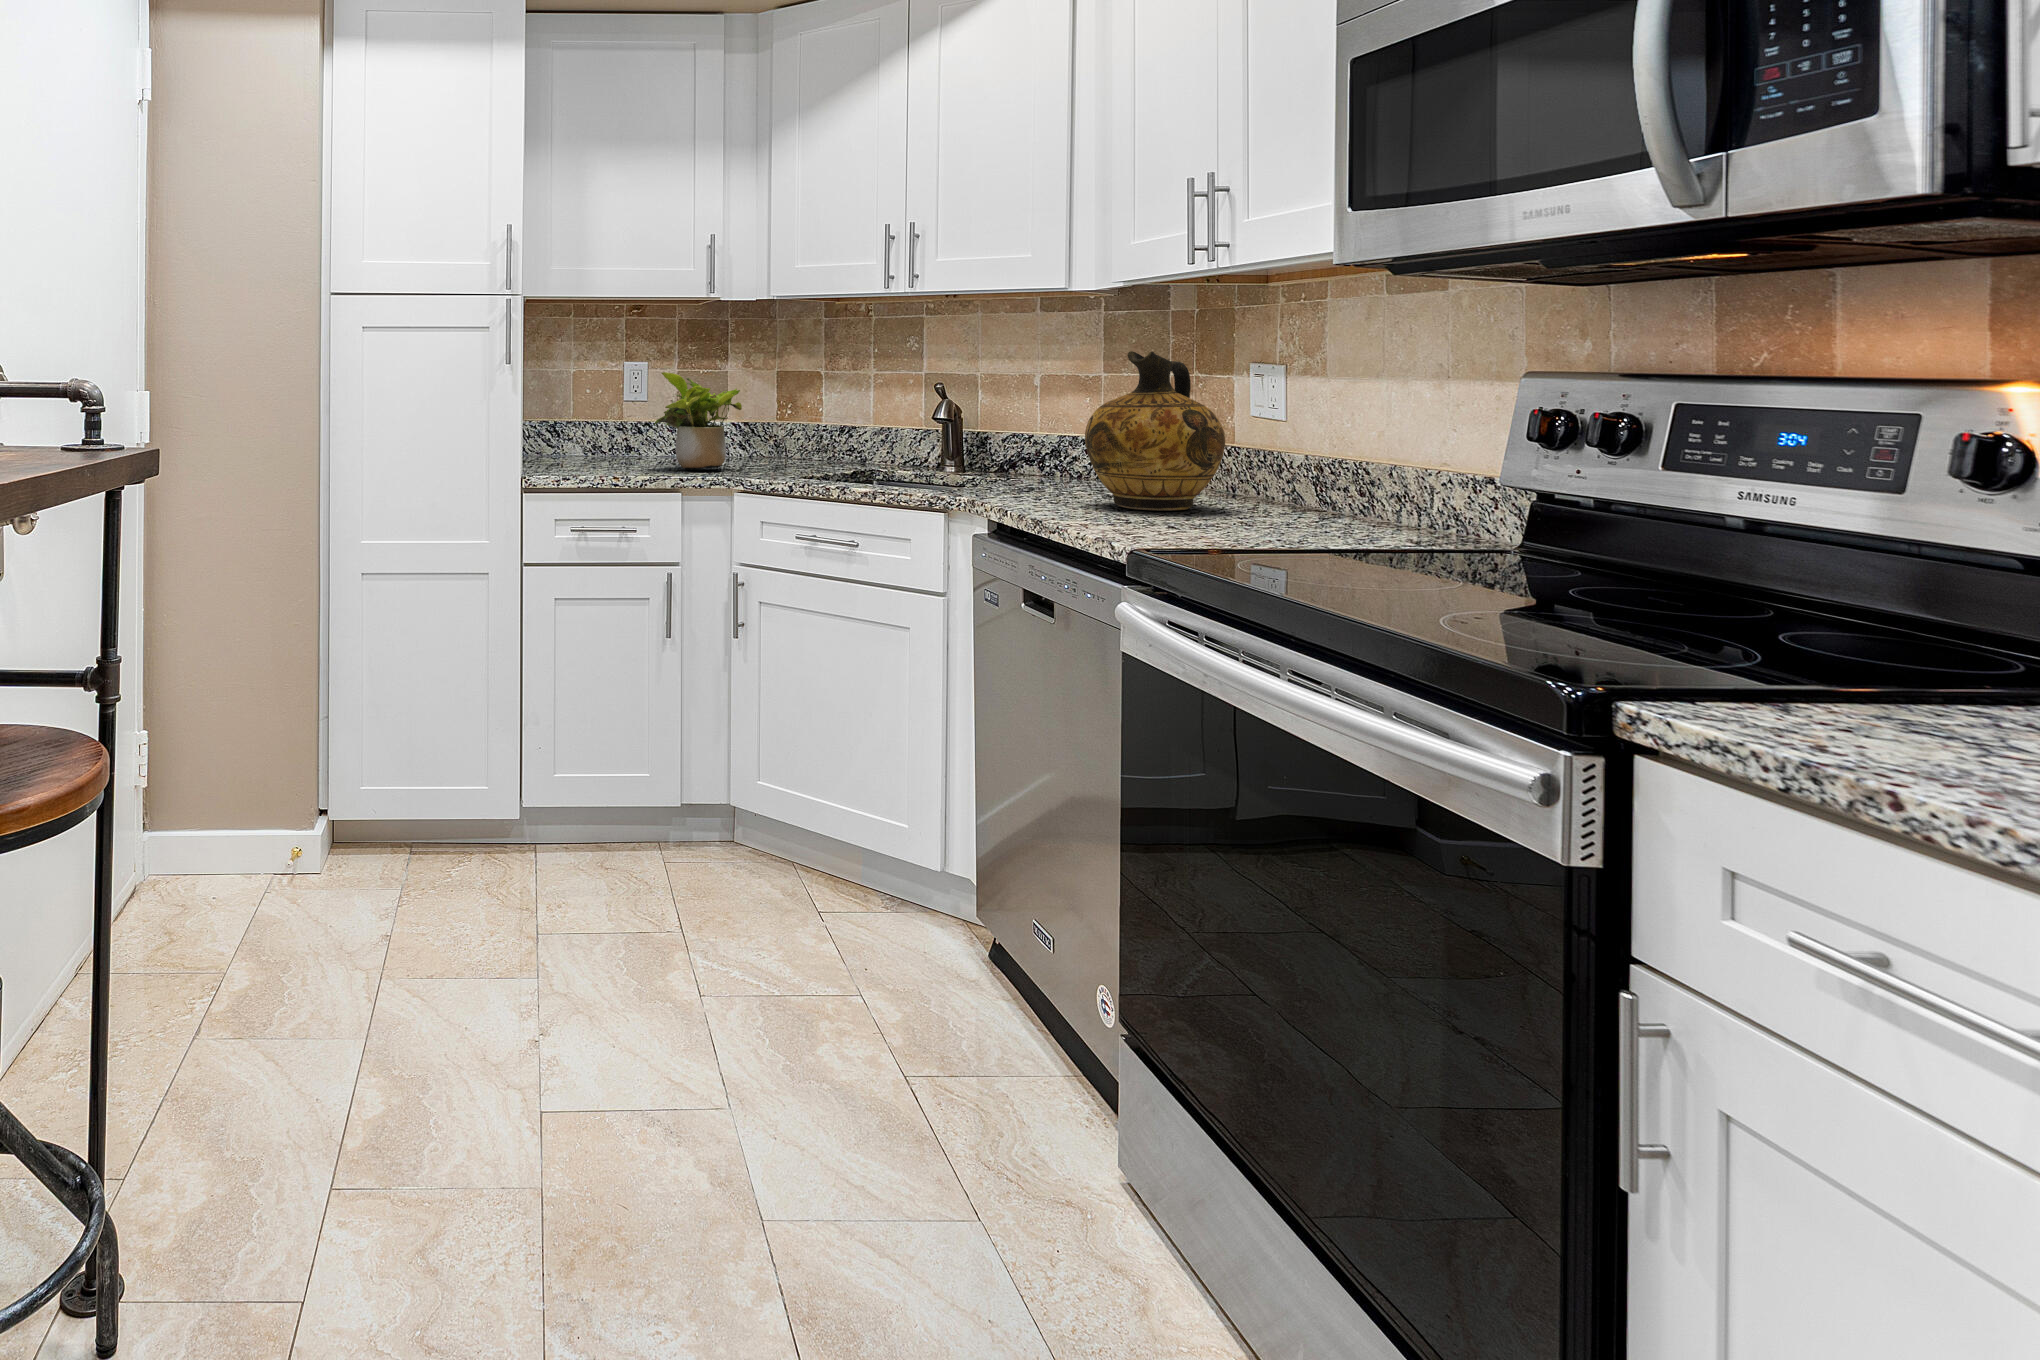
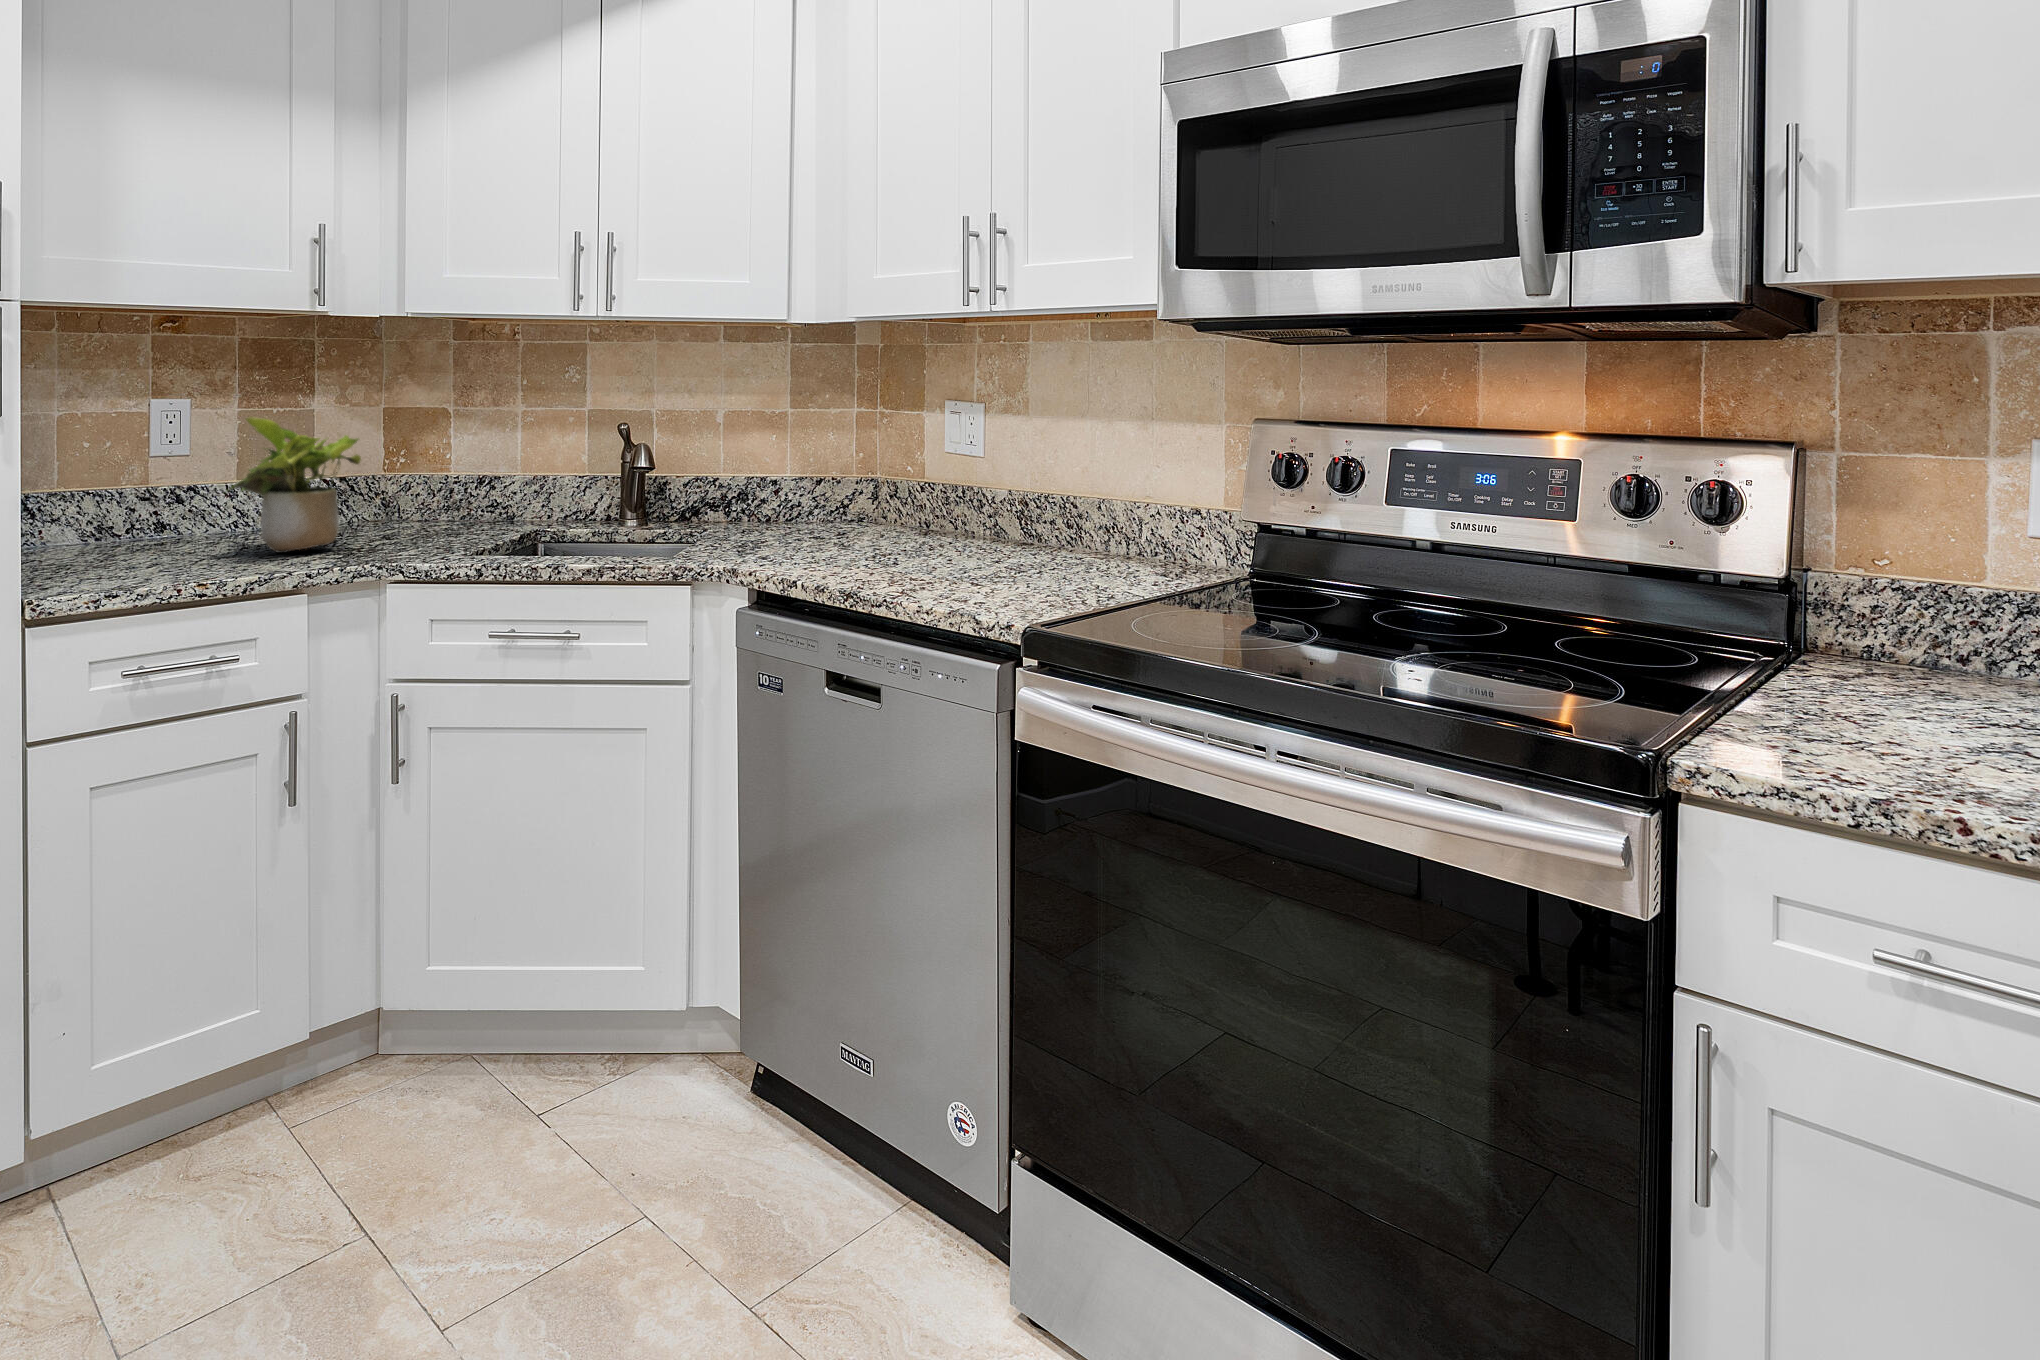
ceramic jug: present [1085,351,1225,511] -> none [841,393,975,562]

